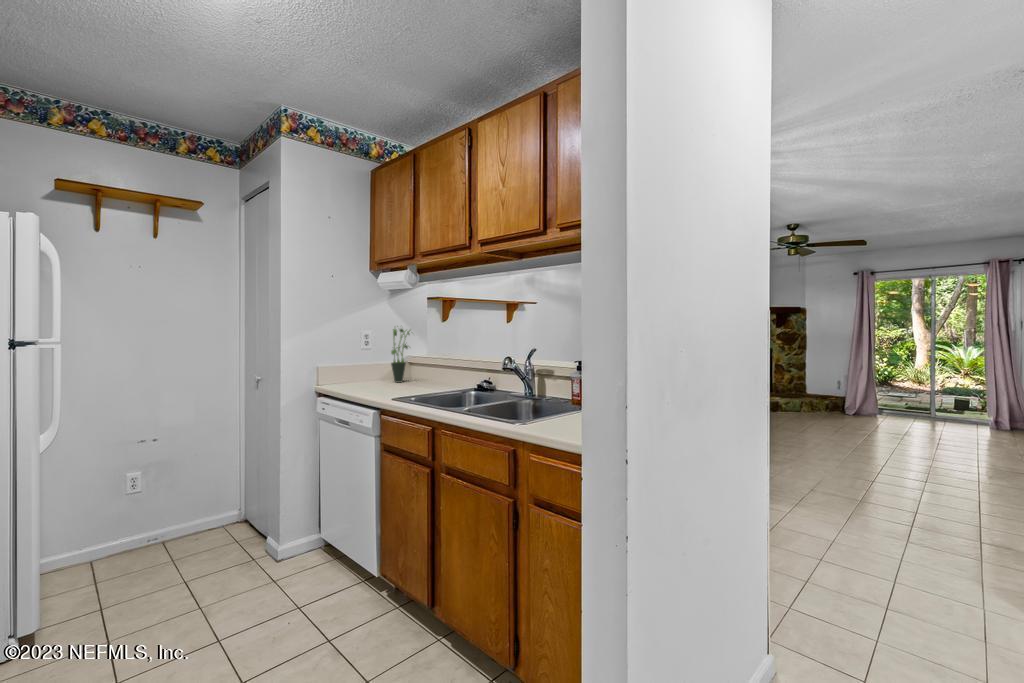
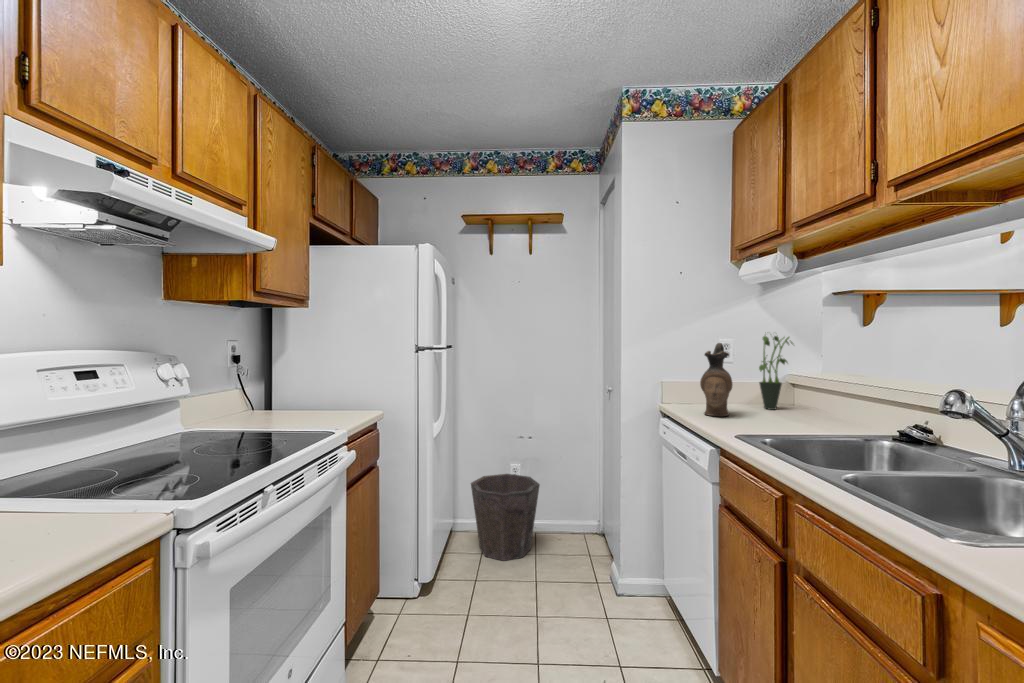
ceramic pitcher: none [356,334,380,390] -> present [700,343,732,416]
waste bin: none [83,481,181,580] -> present [471,474,540,561]

